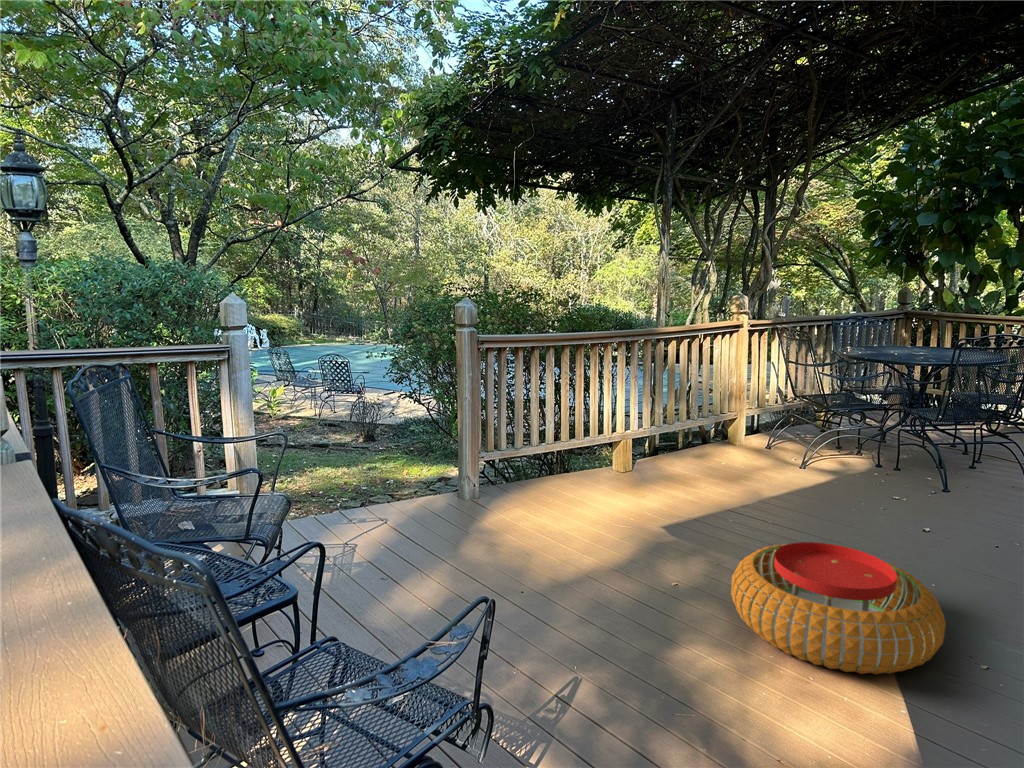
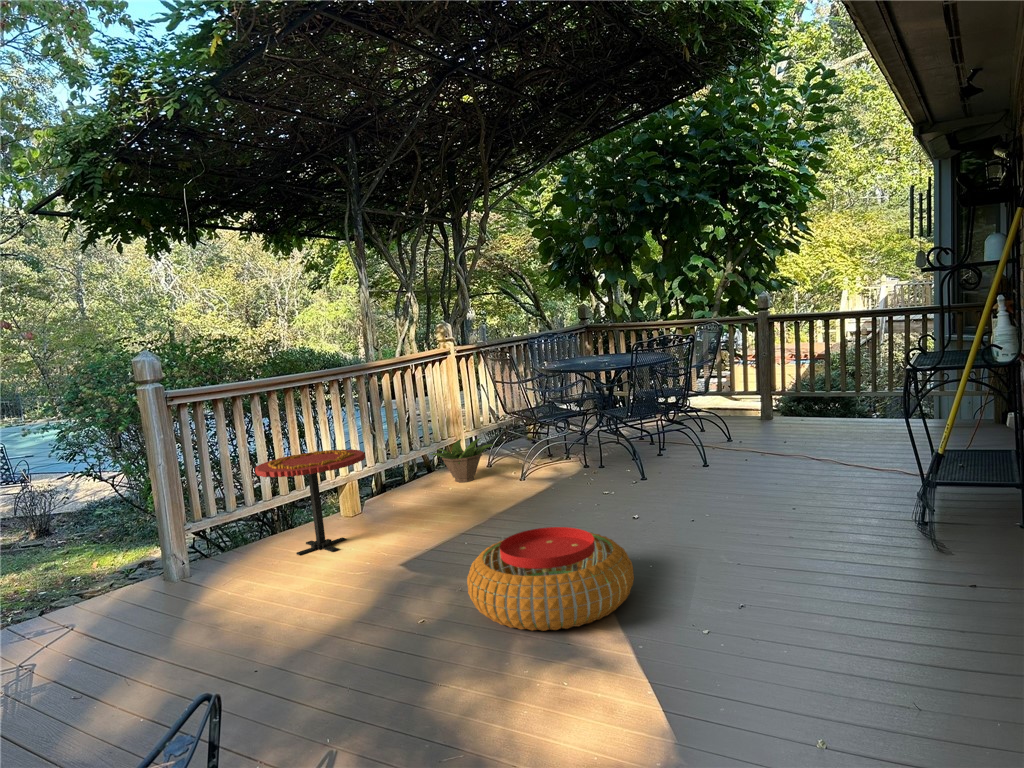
side table: none [542,407,643,505] -> present [255,449,365,555]
decorative plant: none [702,415,777,460] -> present [430,438,494,482]

